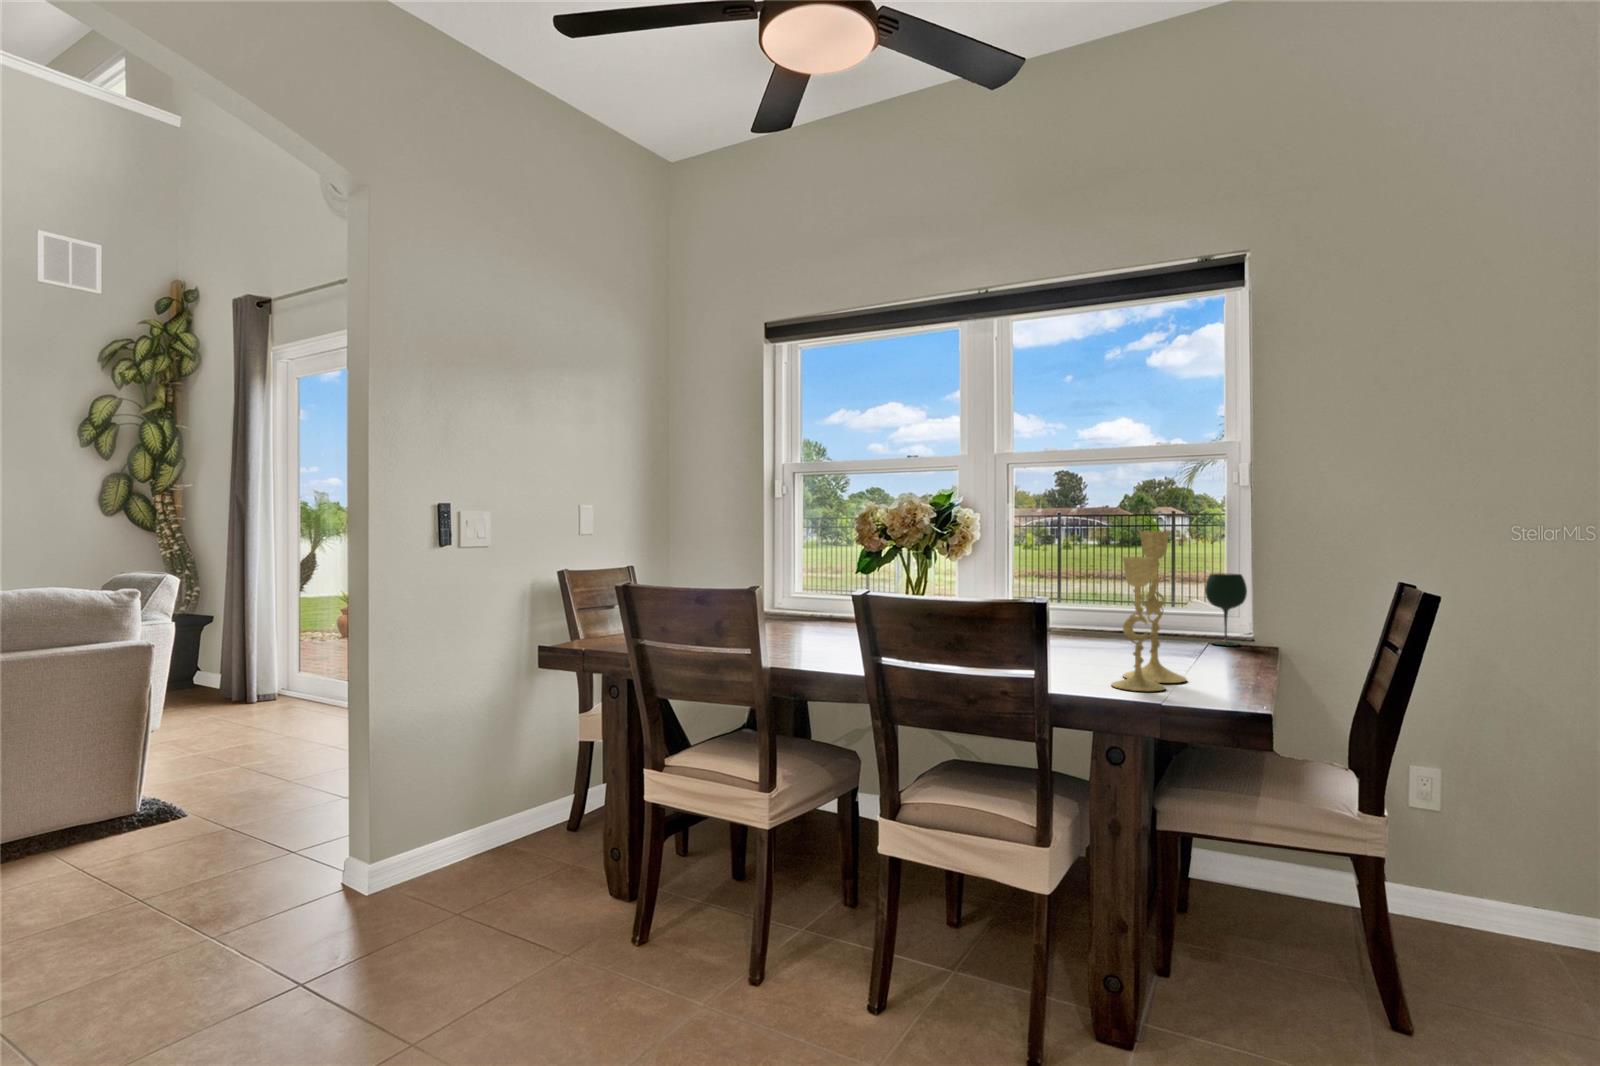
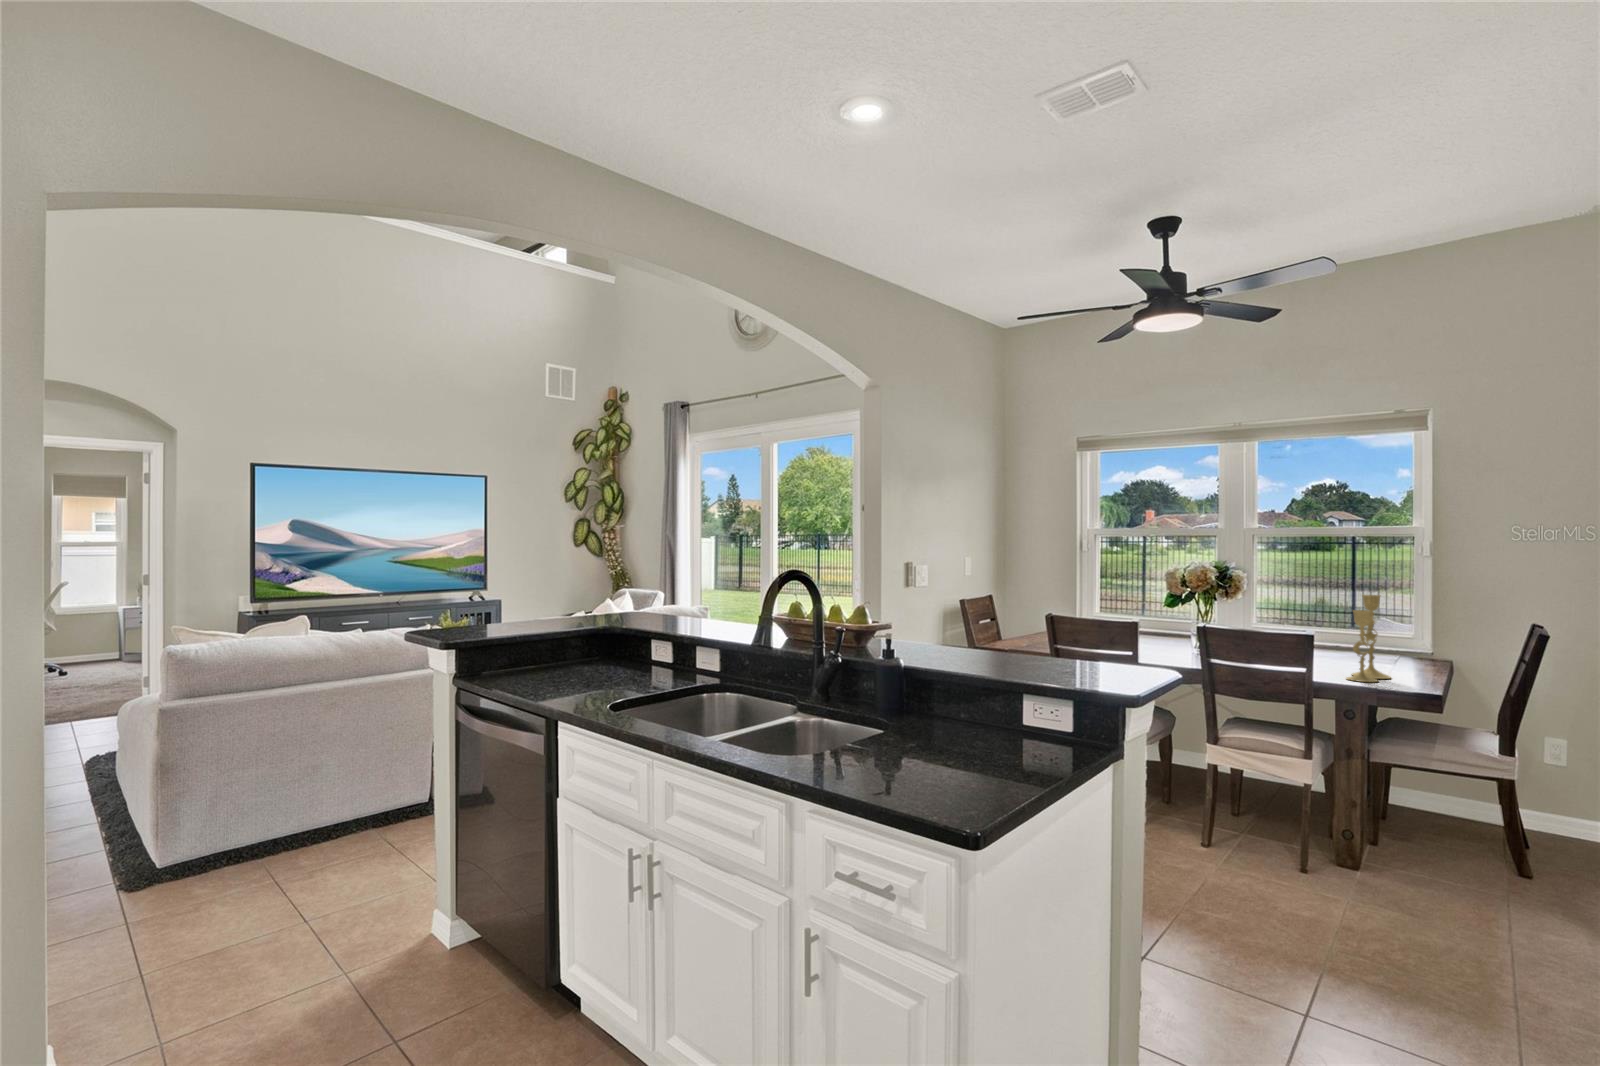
wine glass: present [1205,573,1247,646] -> none [1404,614,1434,660]

